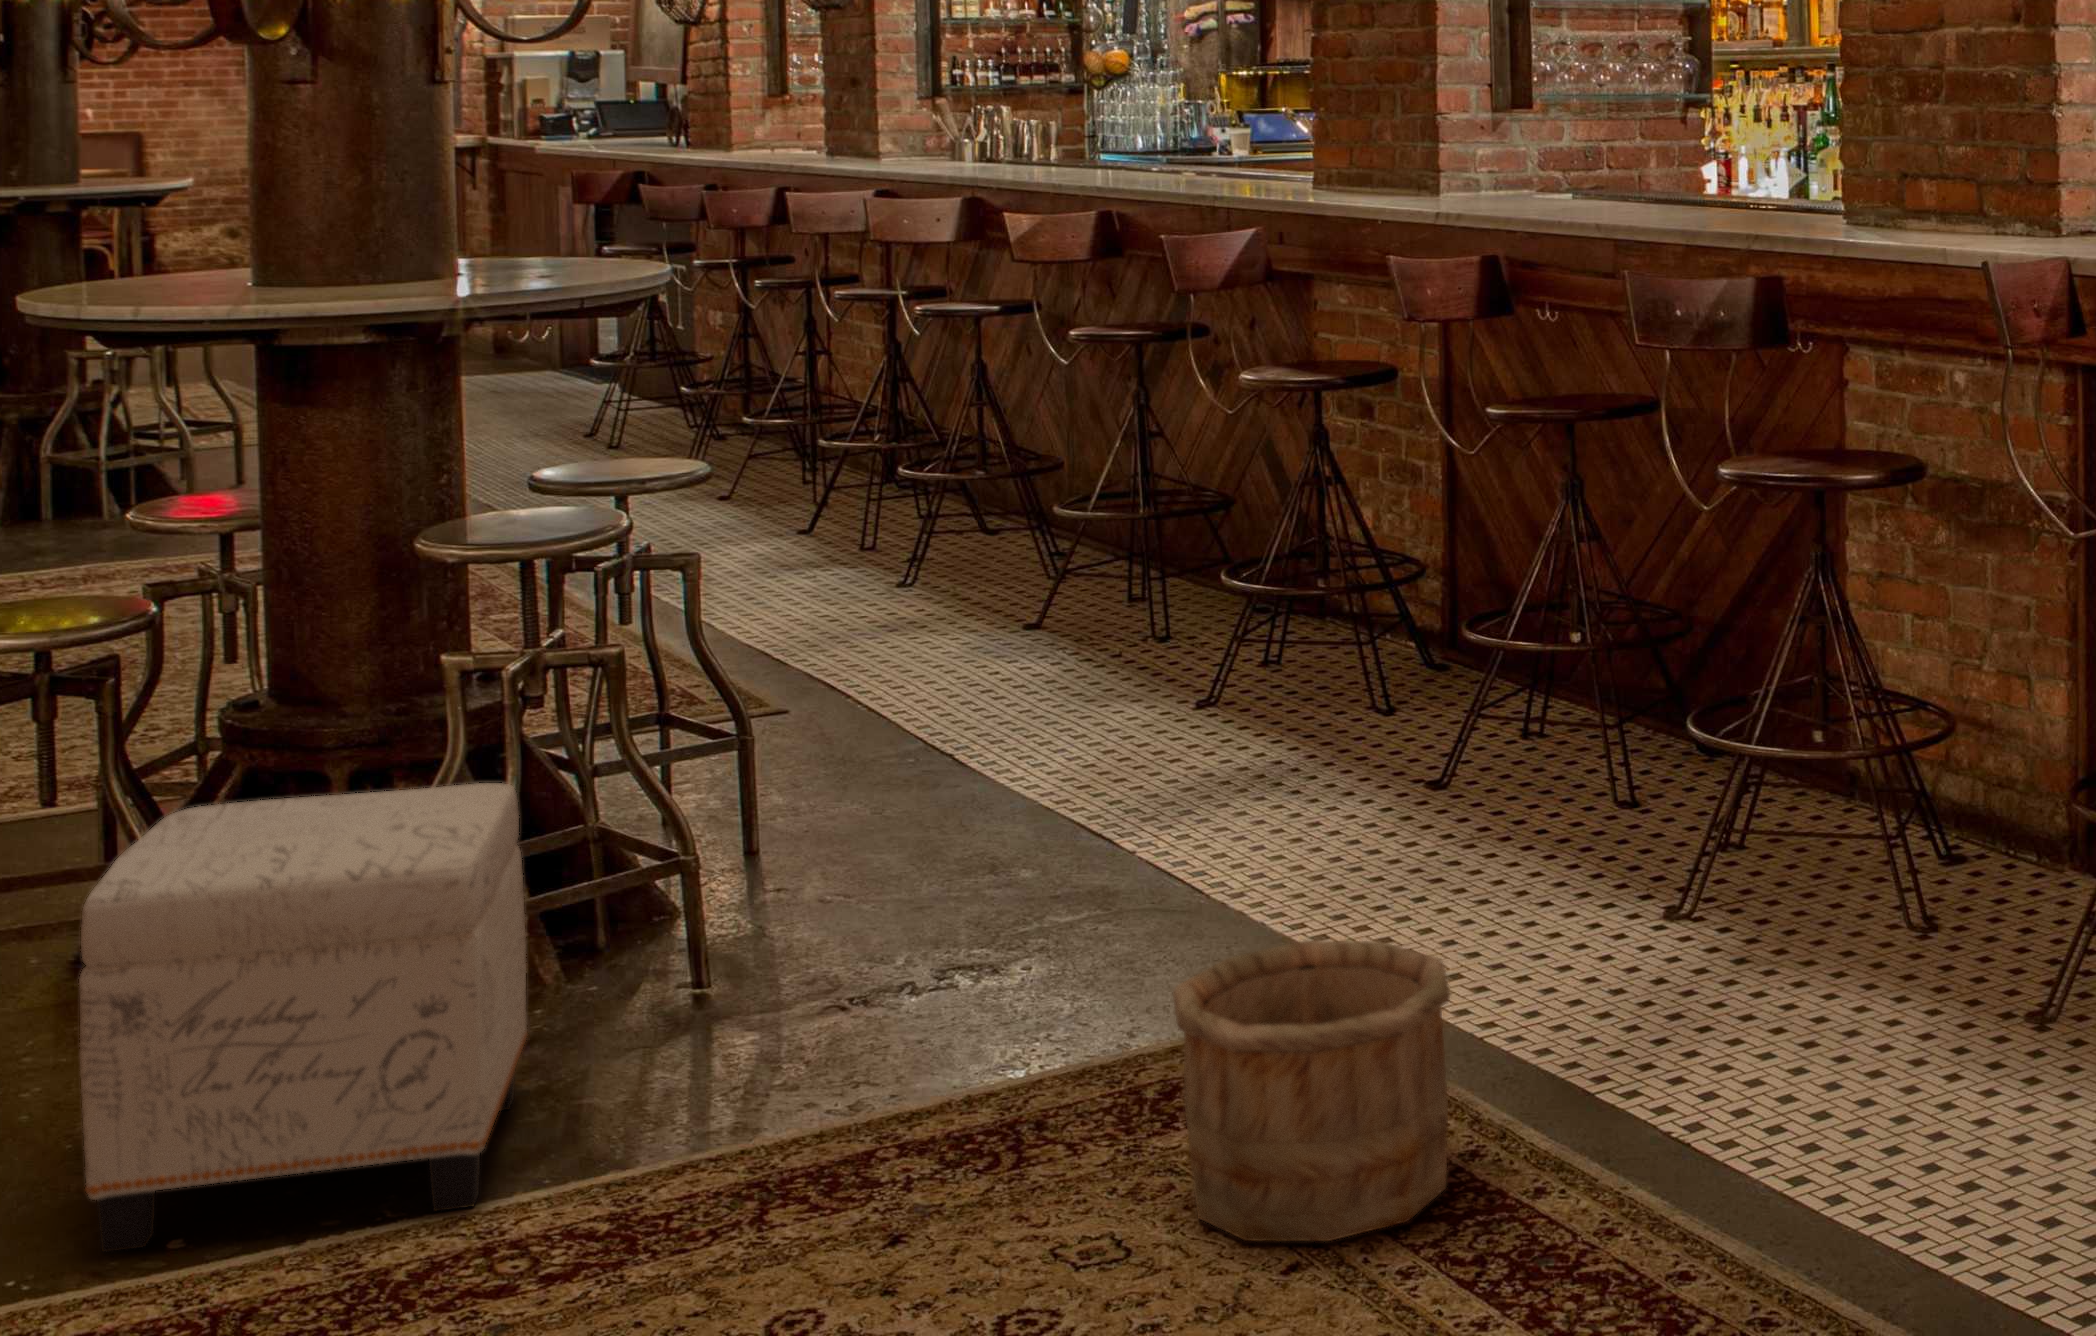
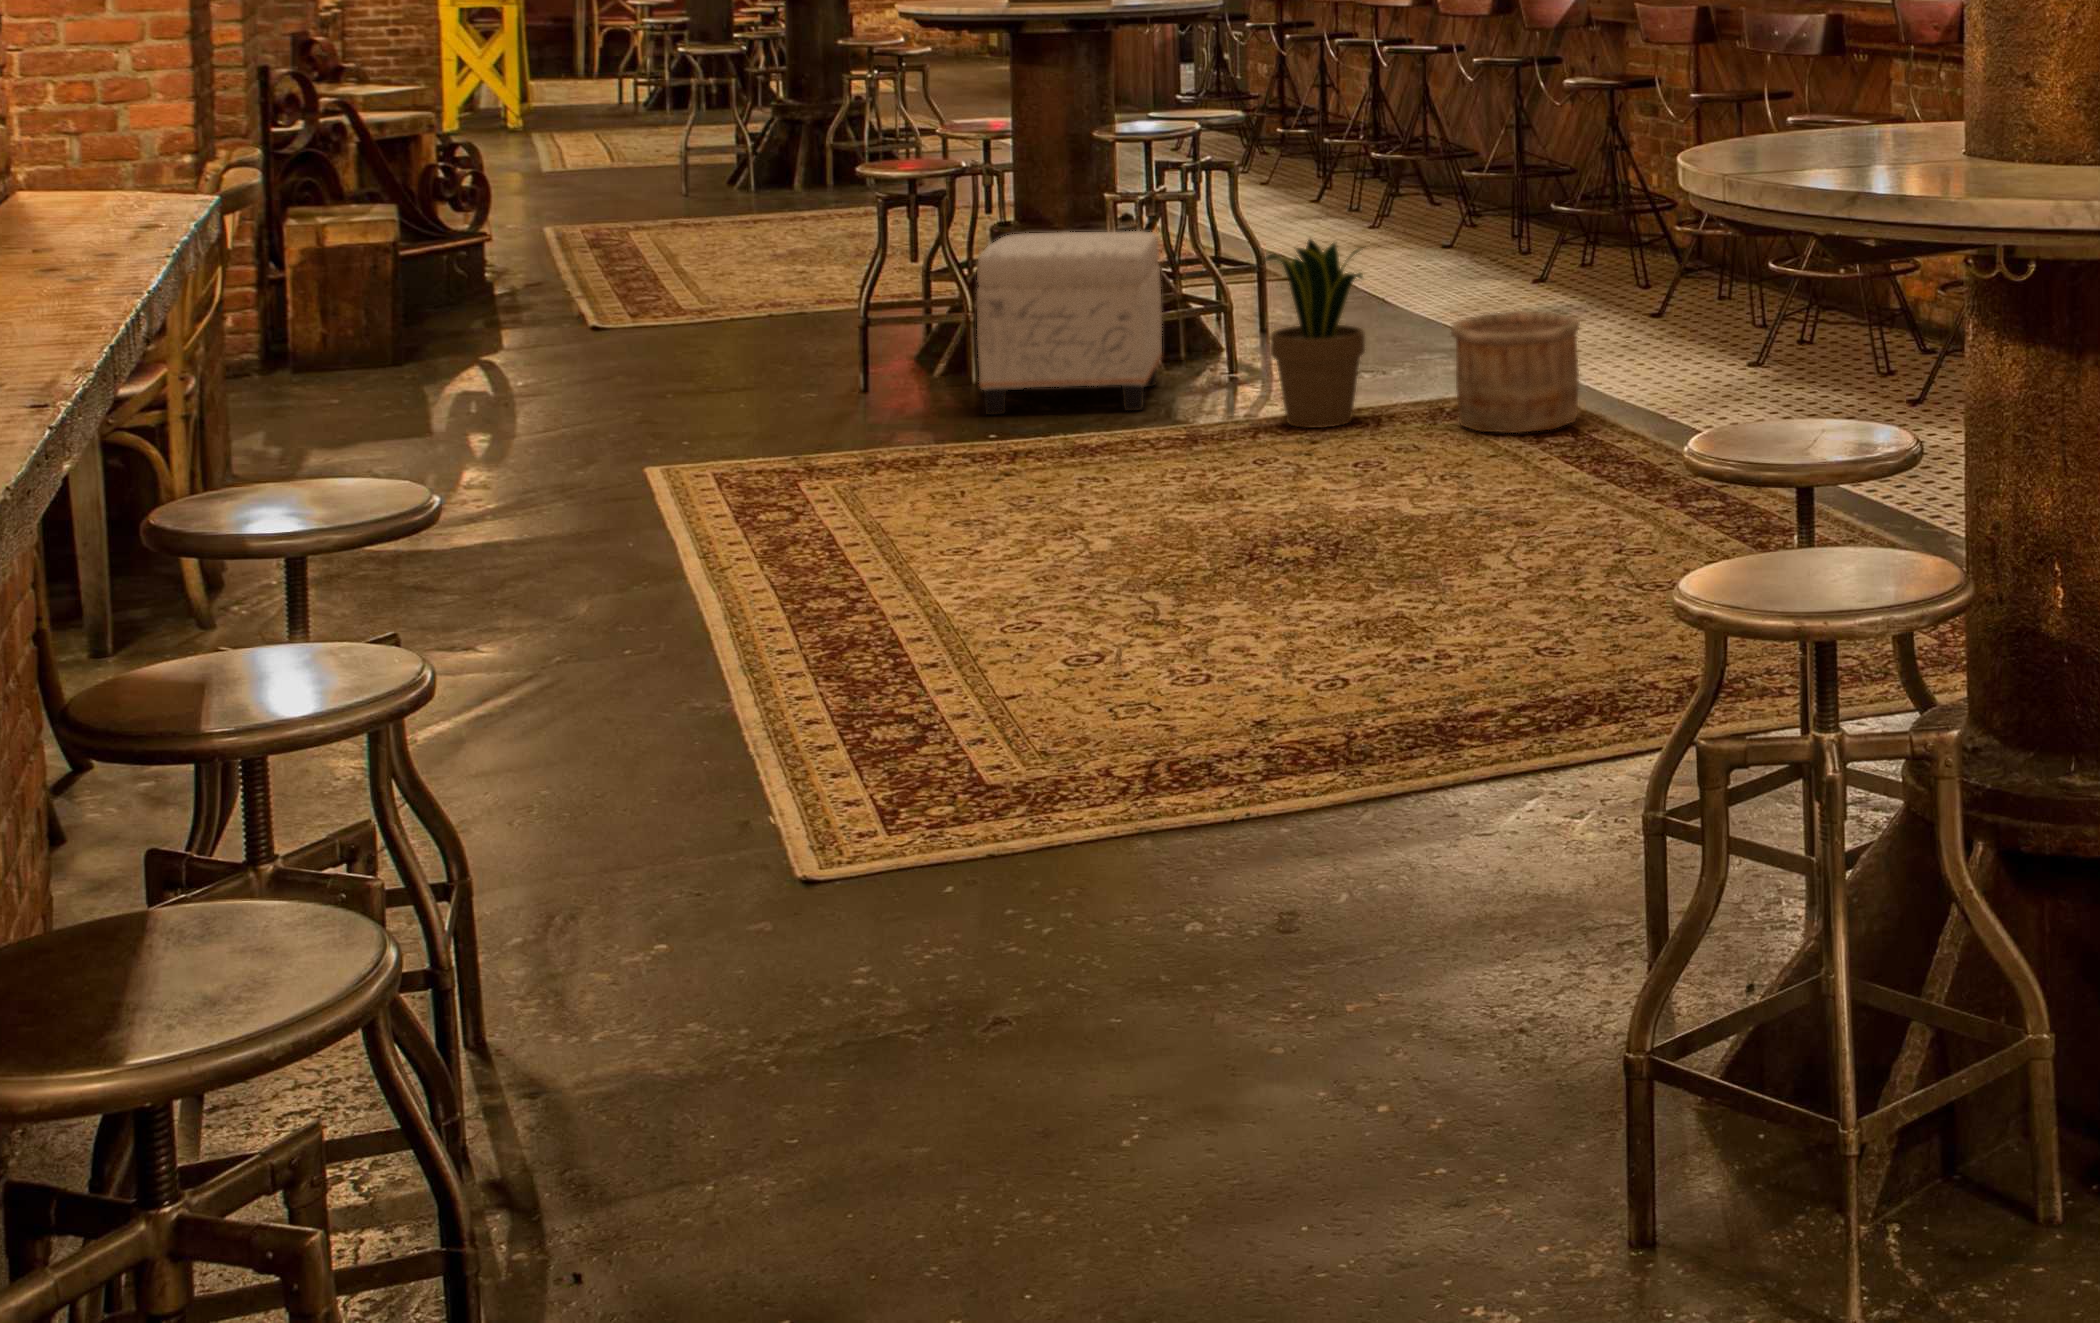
potted plant: none [750,820,982,1251] -> present [1264,239,1365,428]

